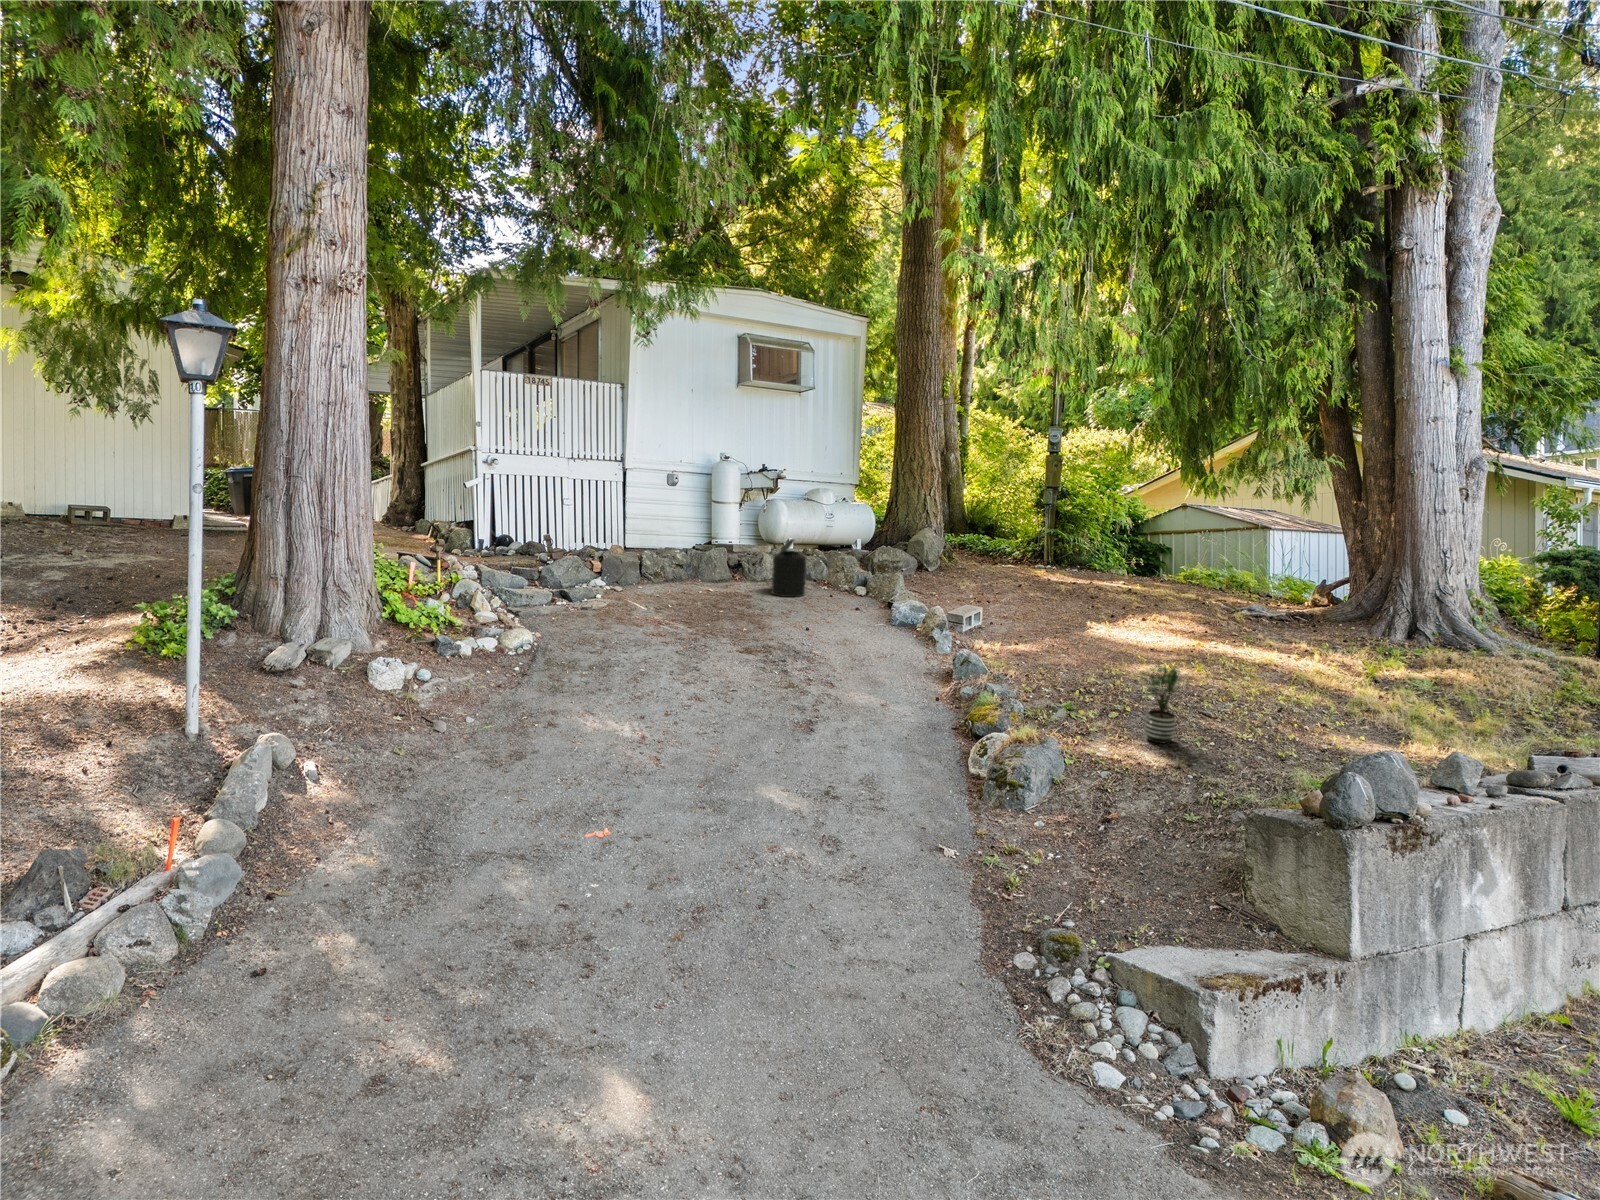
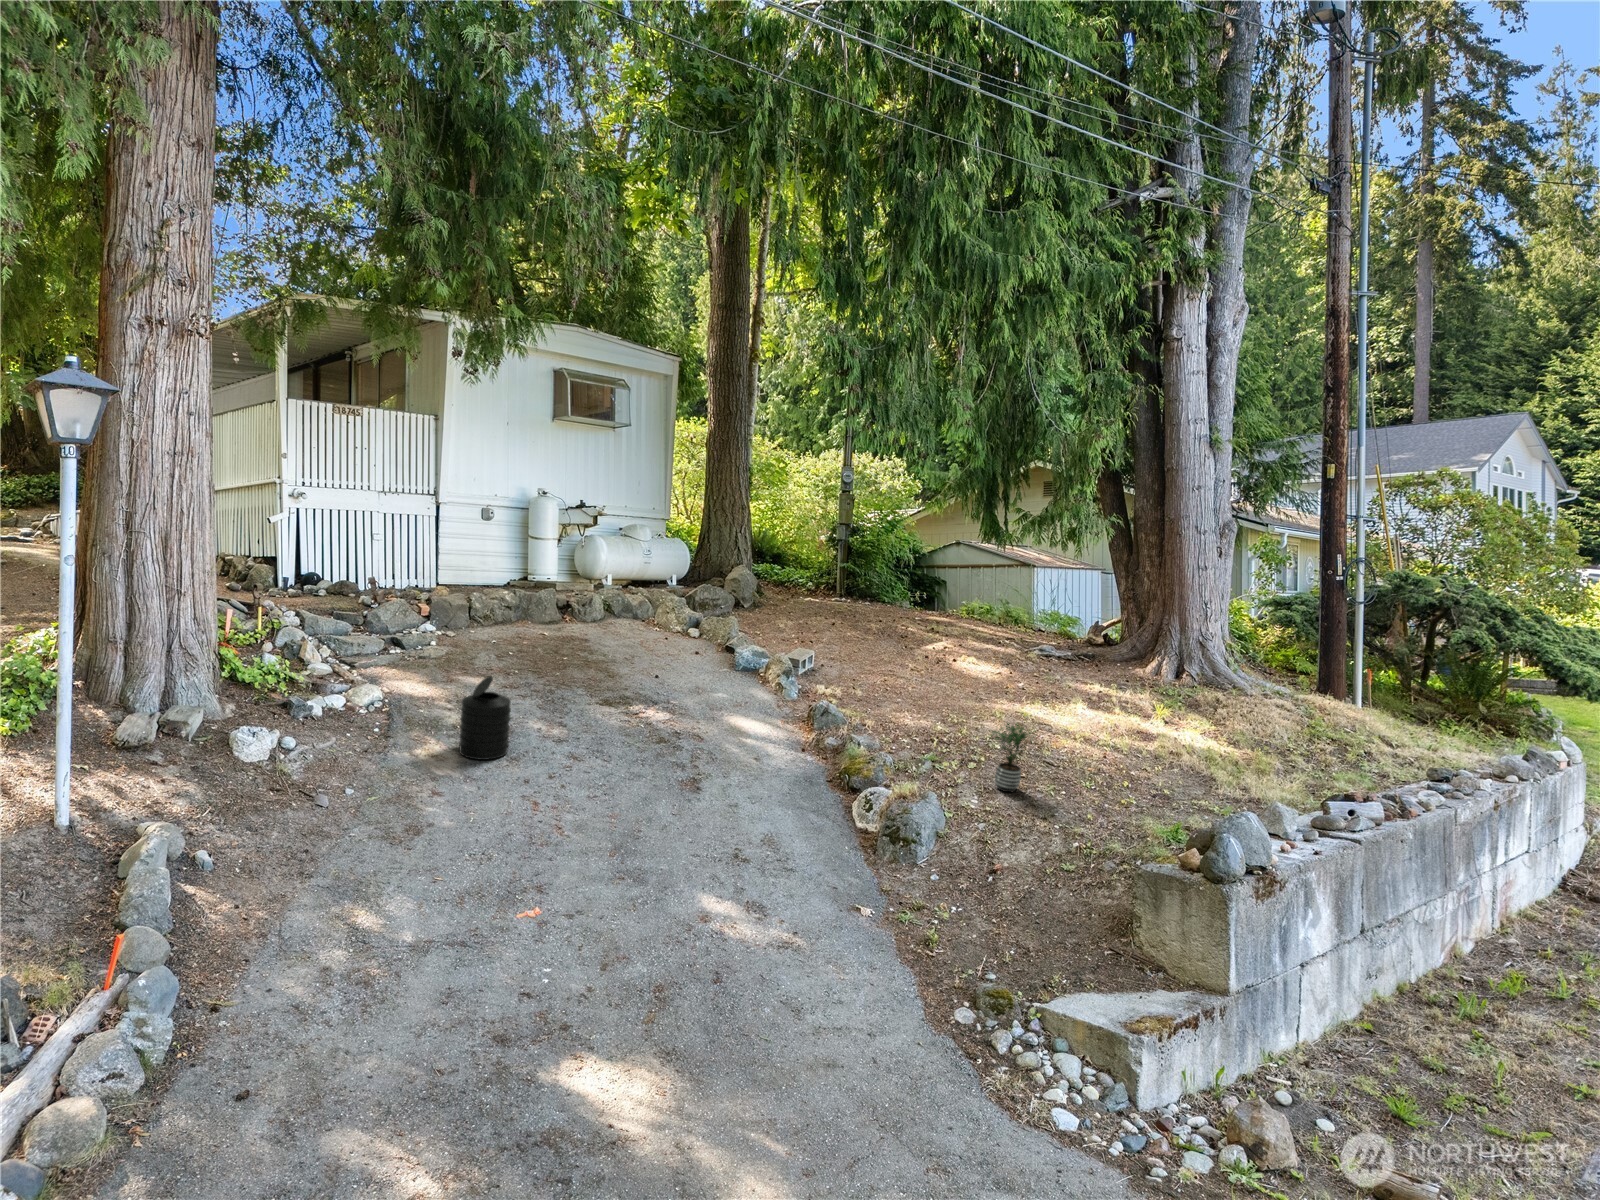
trash can: present [772,539,806,597] -> present [459,676,511,760]

